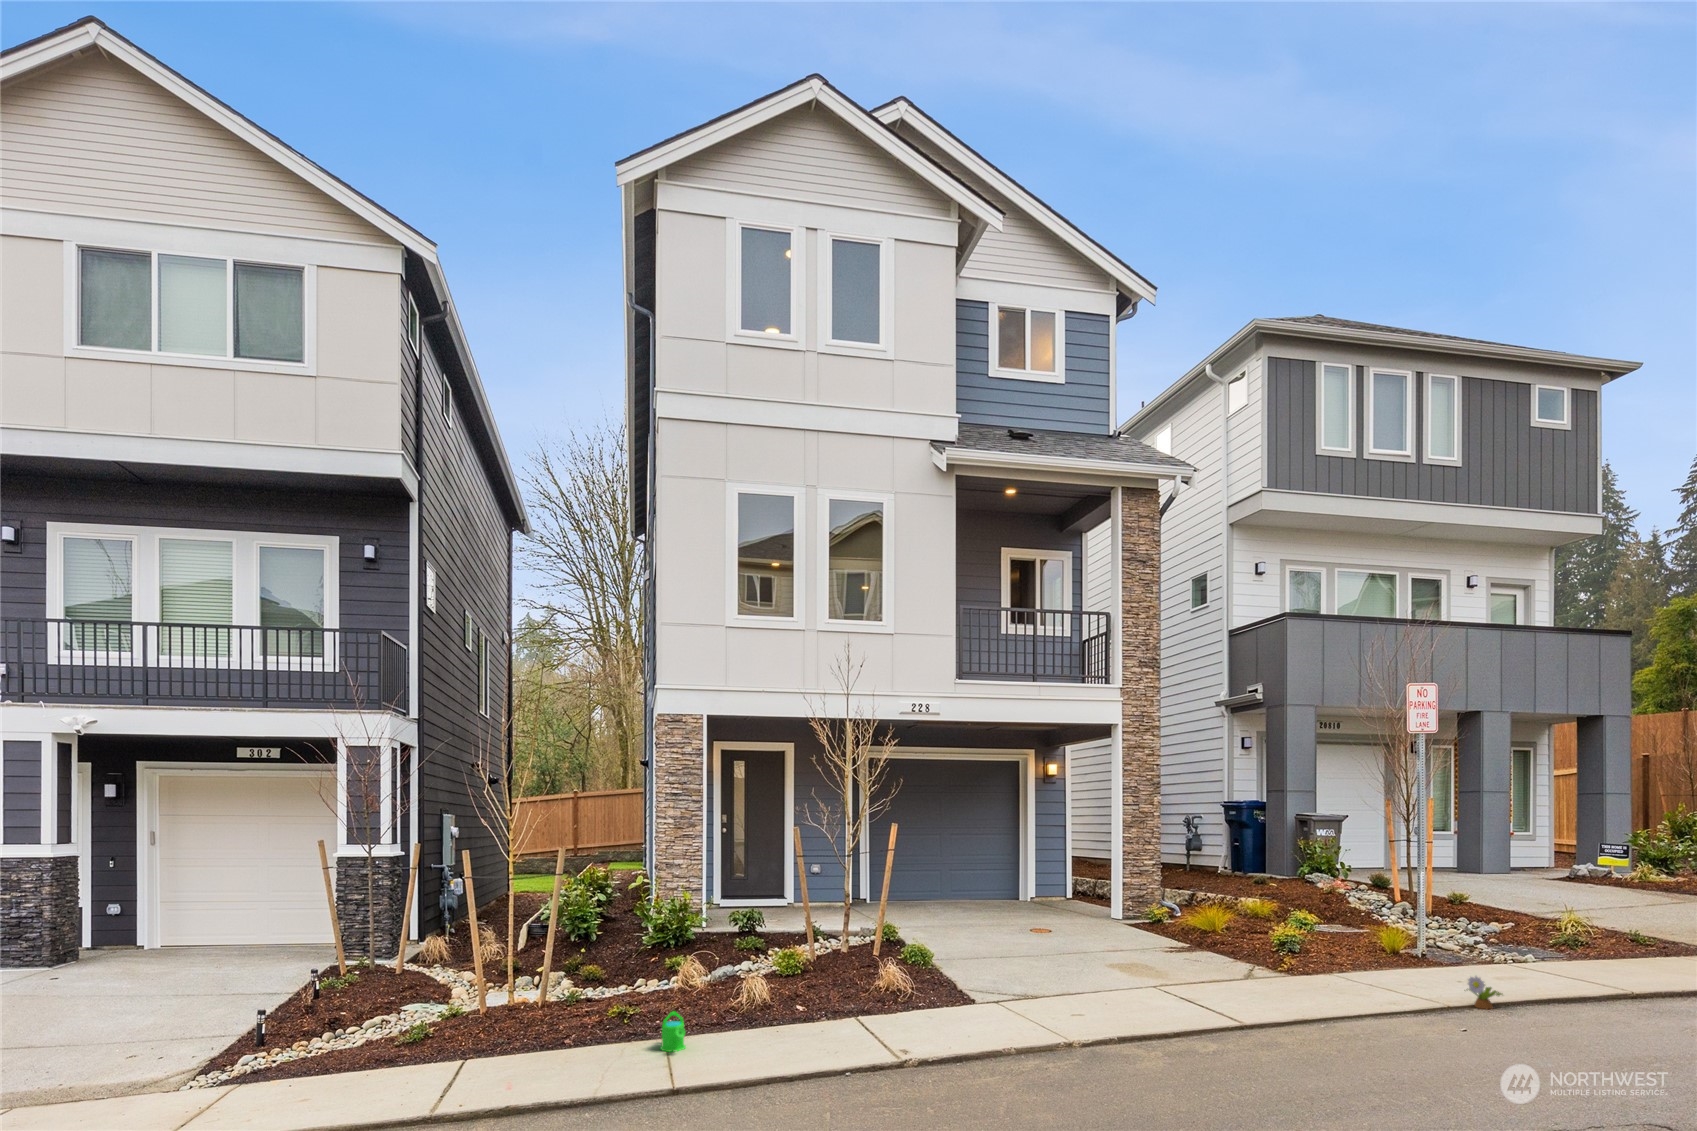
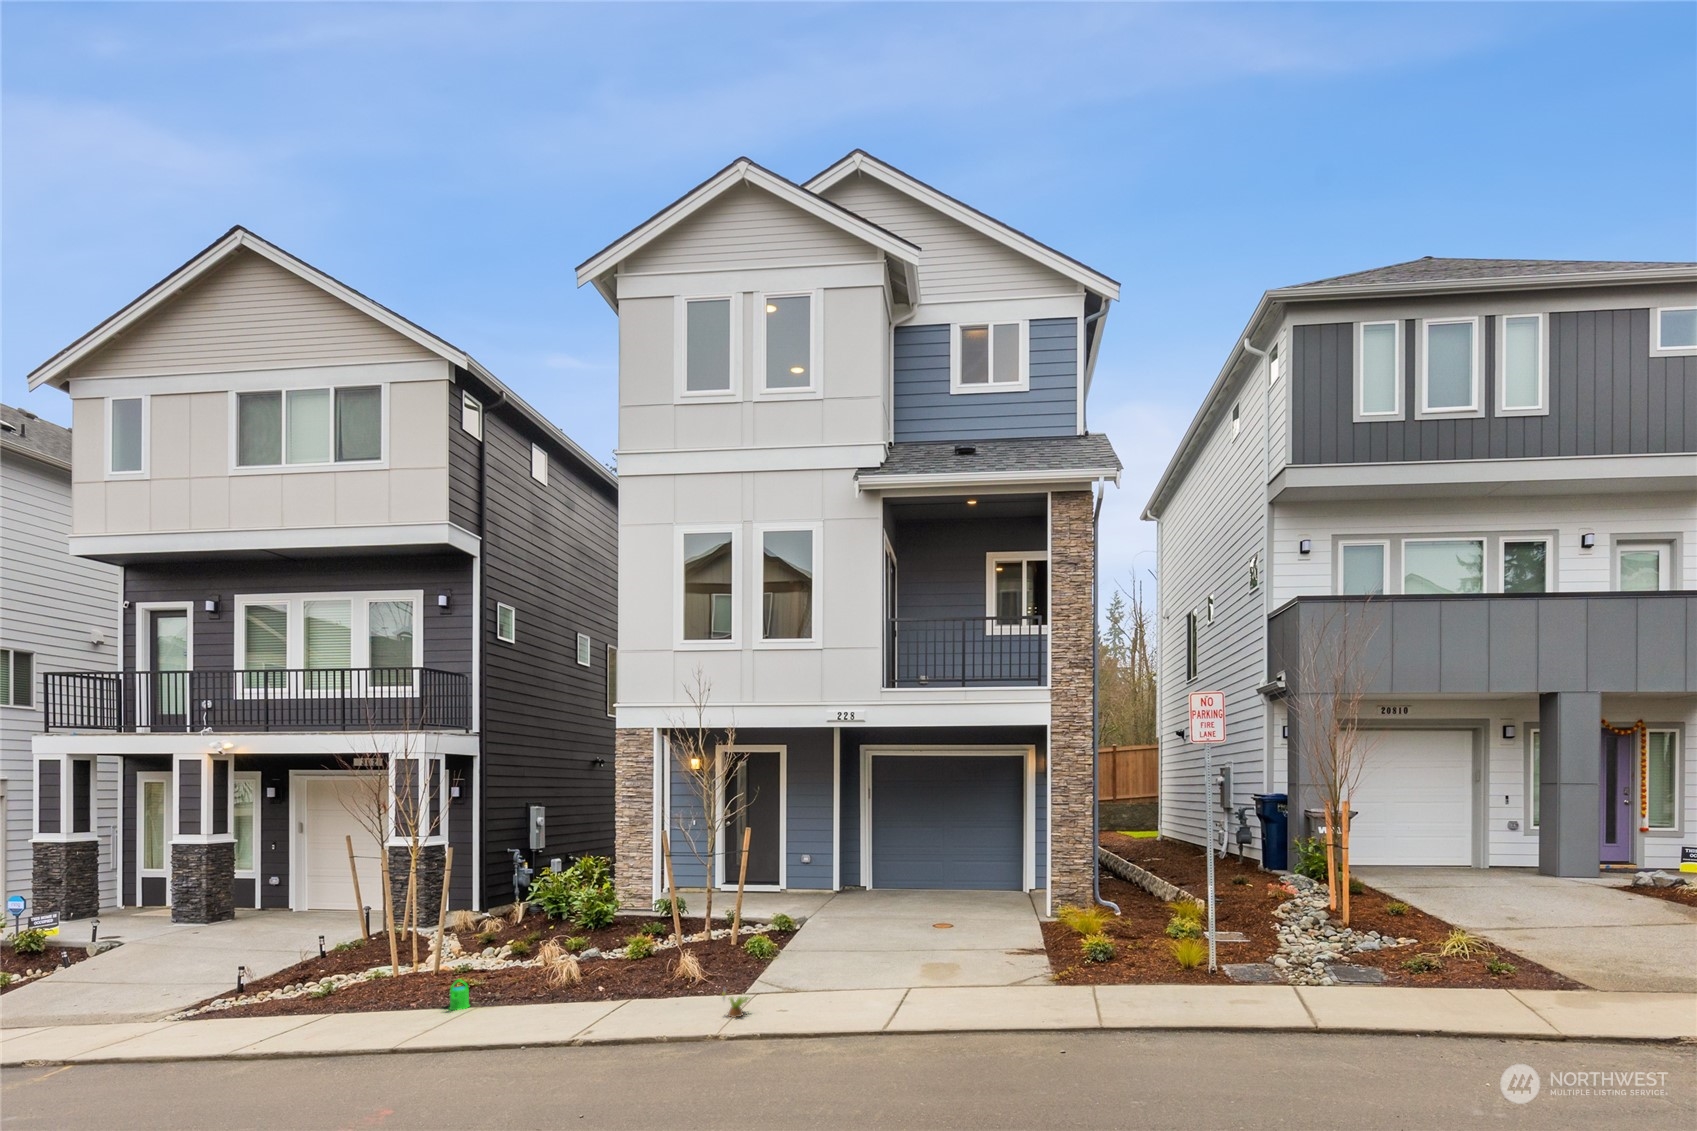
decorative plant: present [1468,976,1502,1009] -> present [722,989,750,1017]

